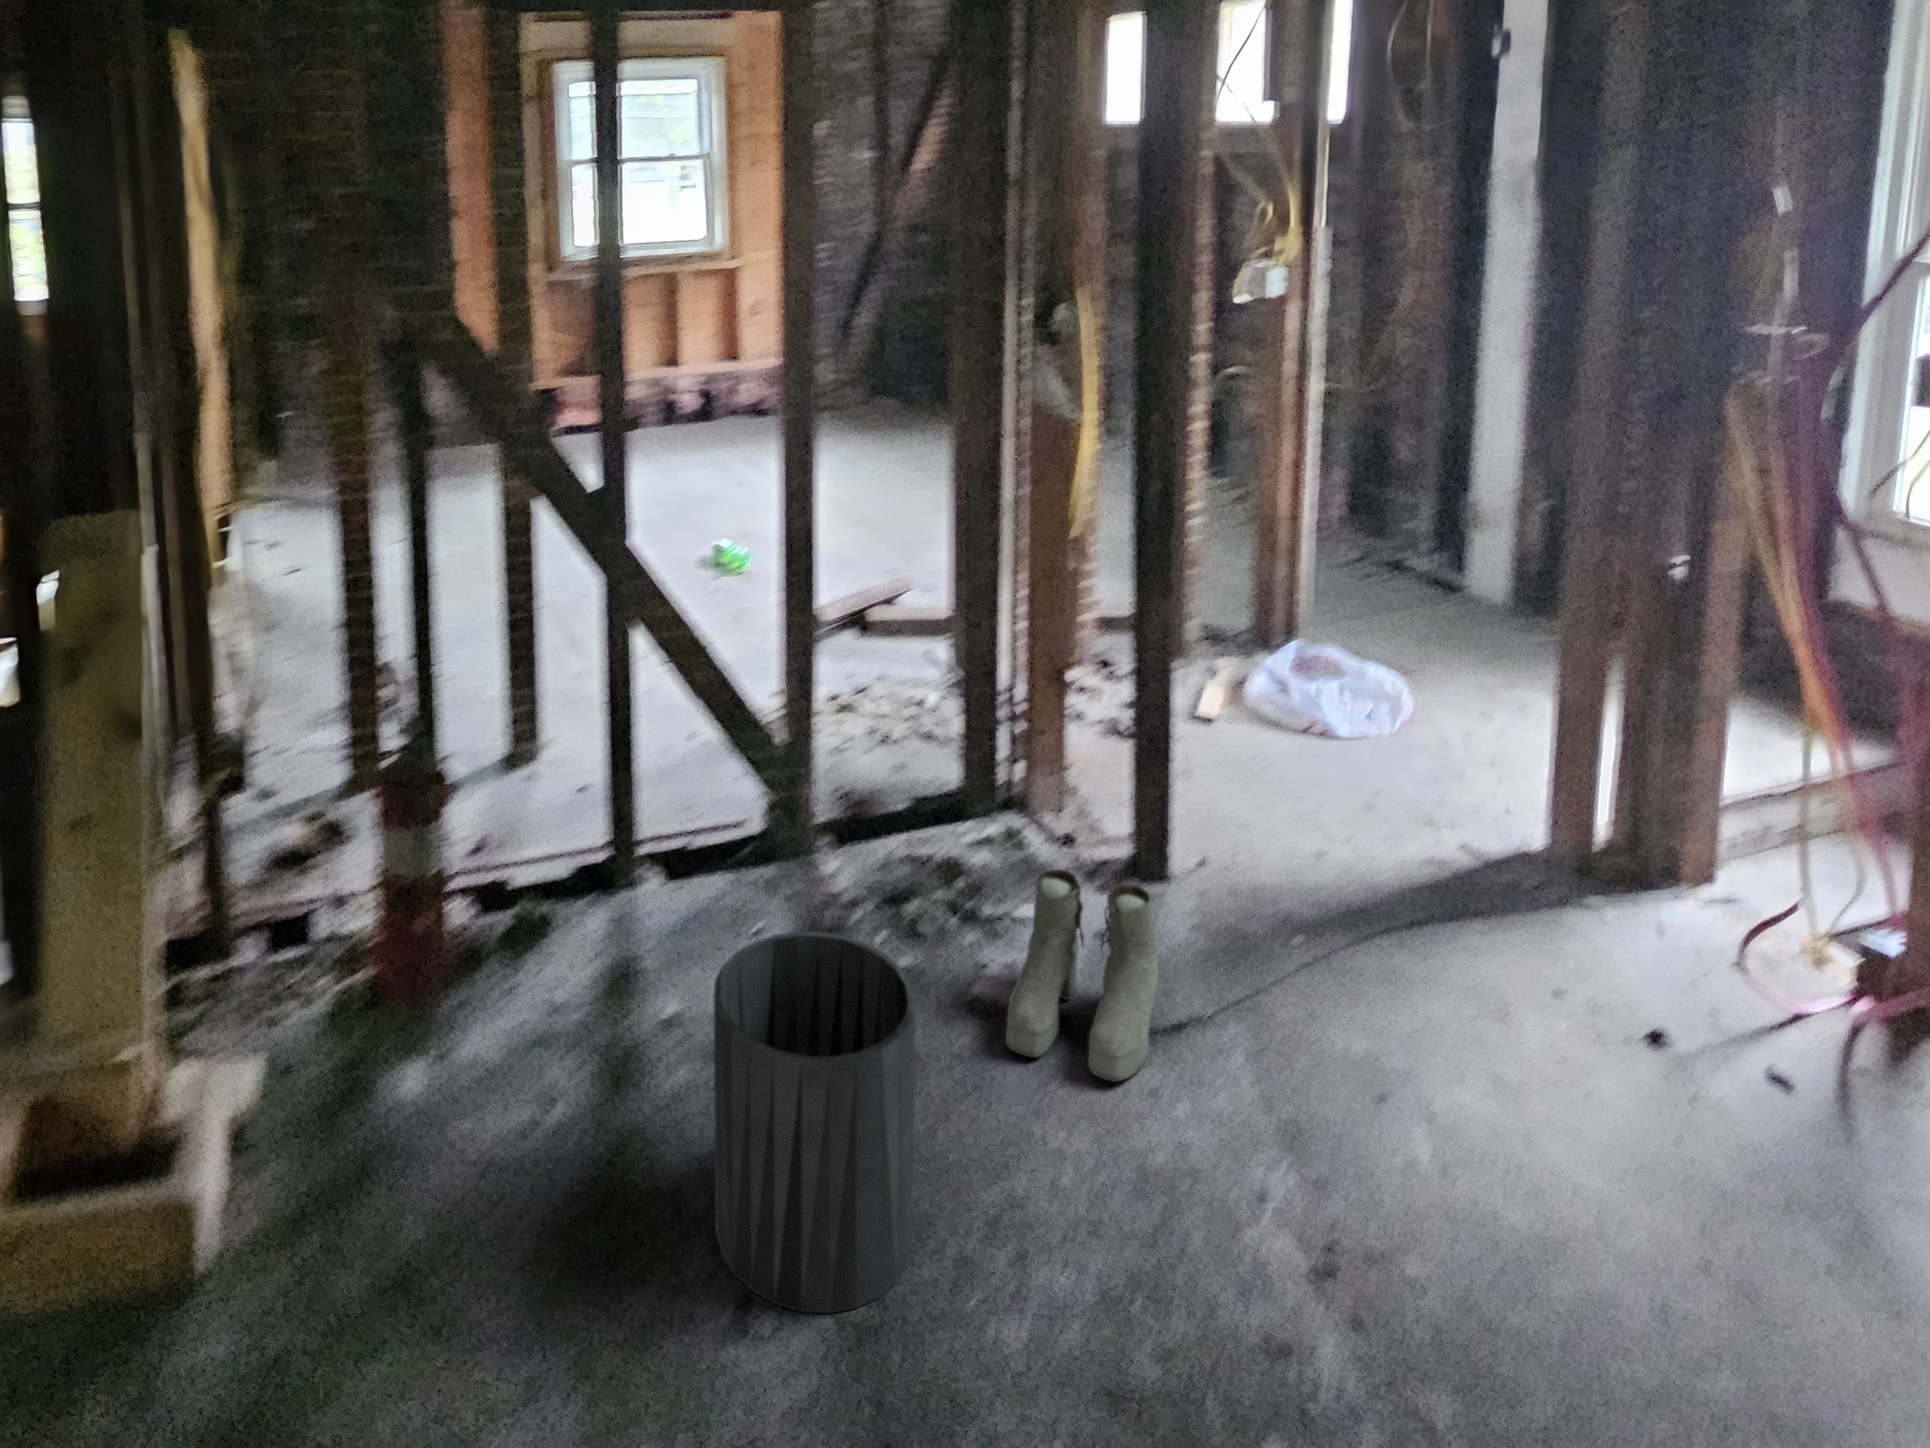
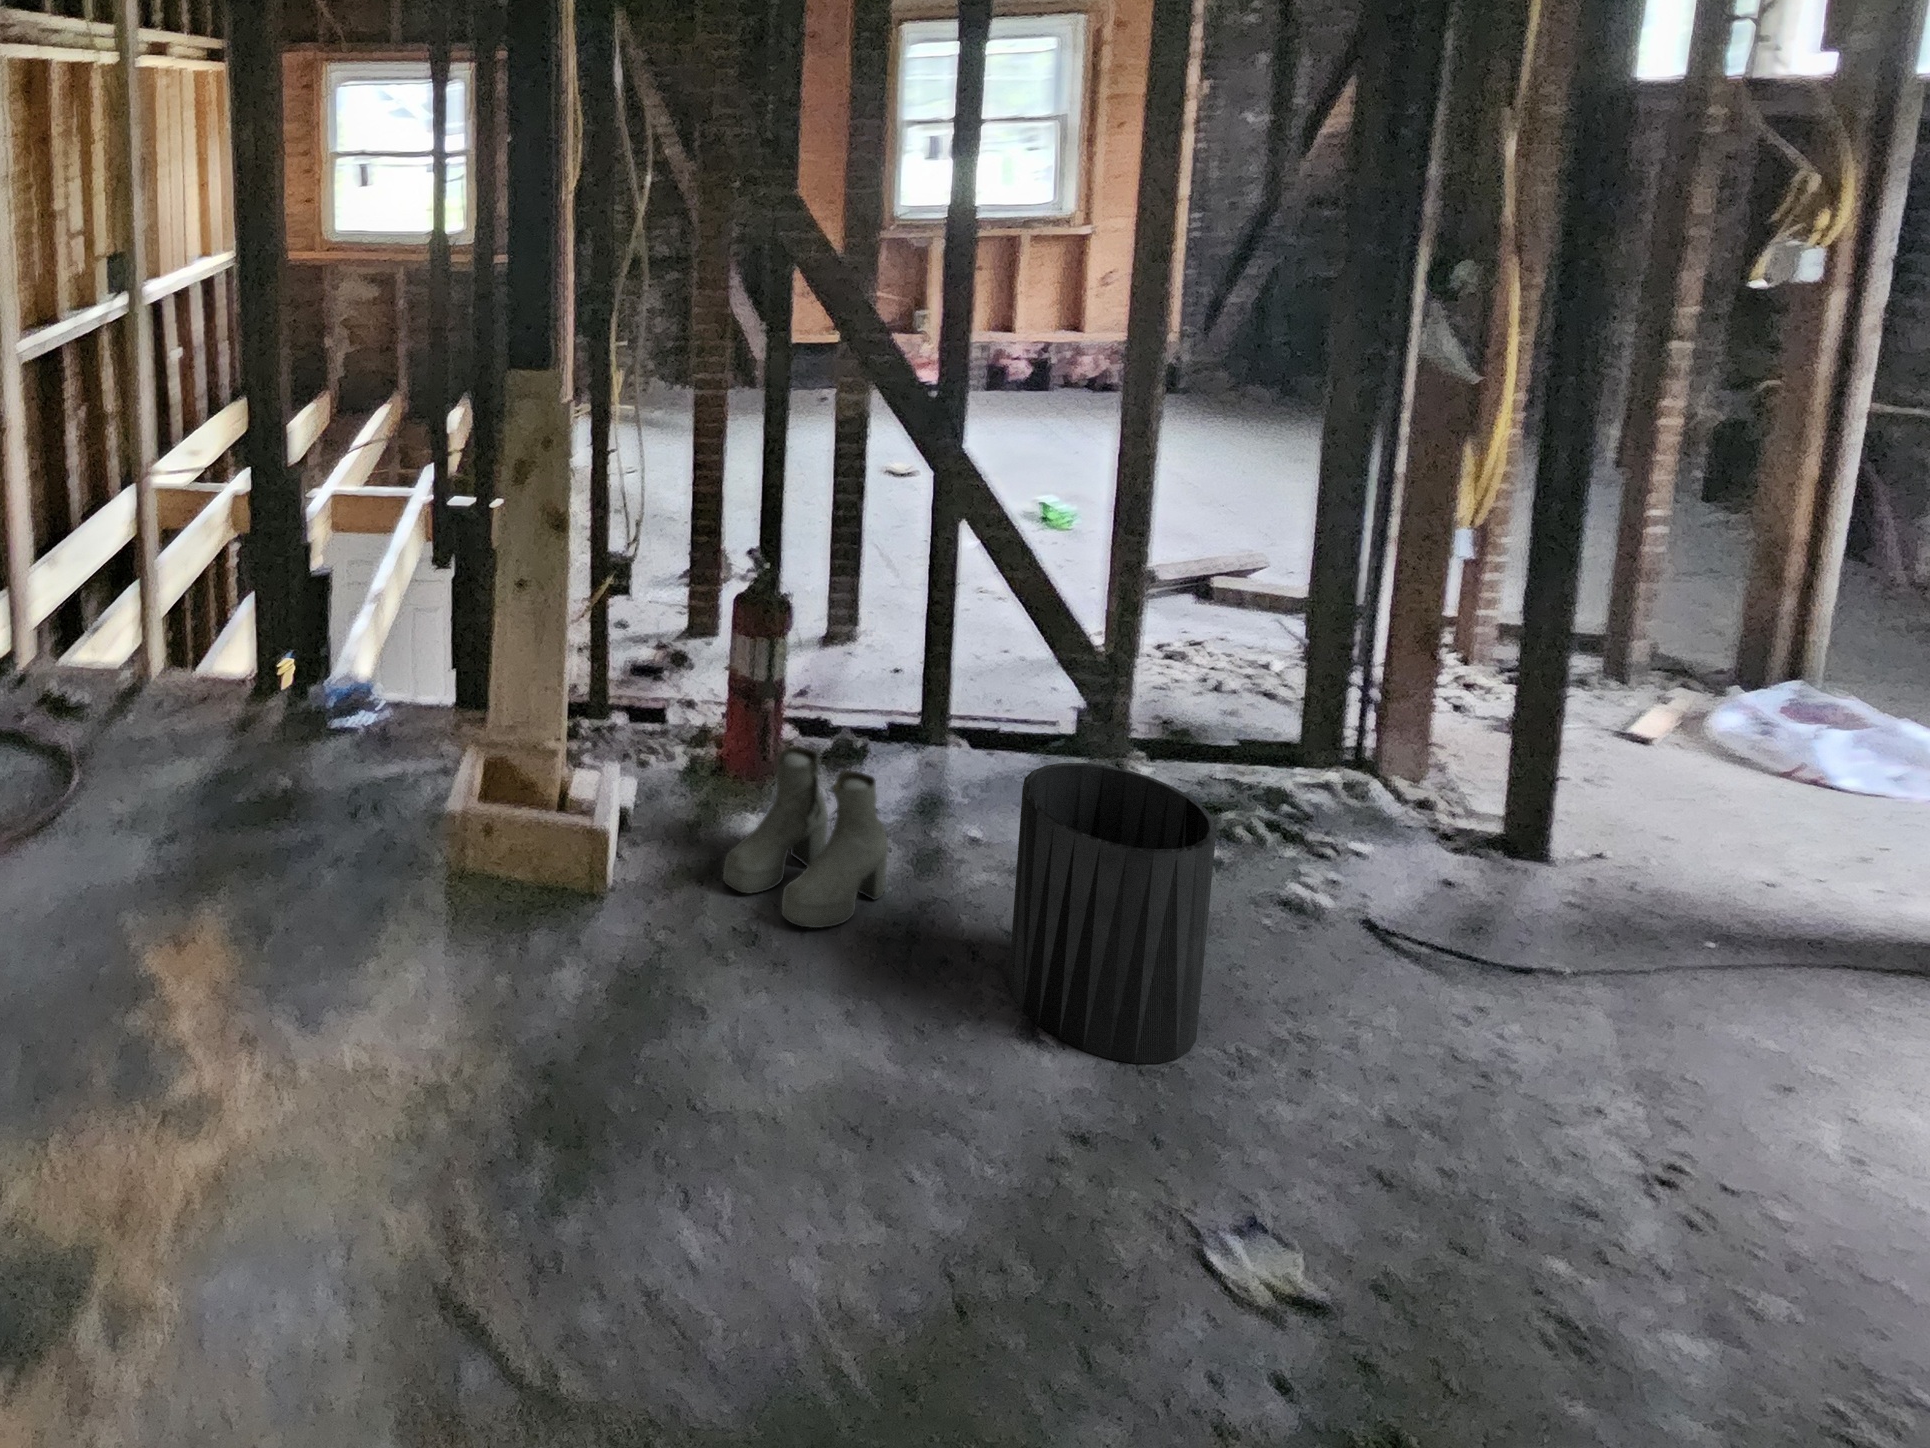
boots: present [1005,870,1158,1082] -> present [723,747,888,928]

